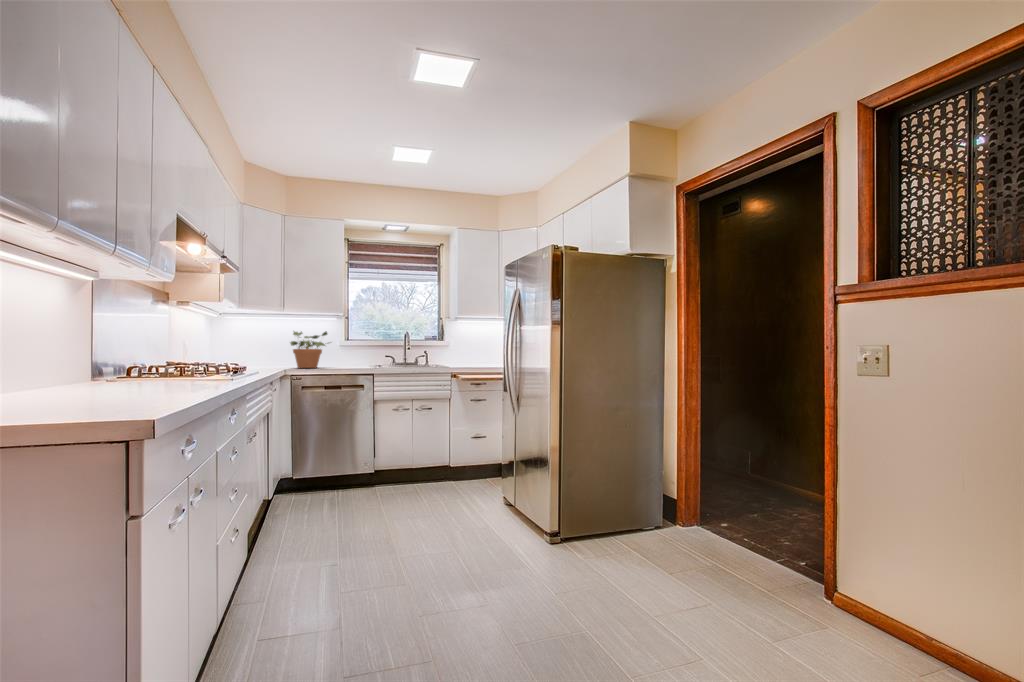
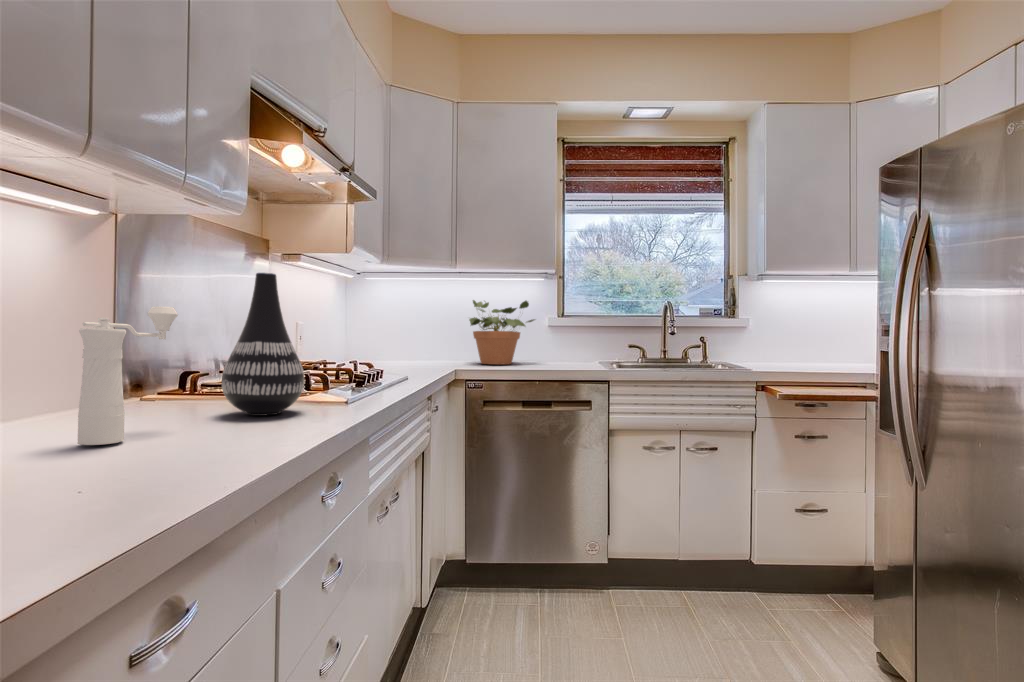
vase: none [216,322,250,377] -> present [222,273,304,416]
pepper mill: none [191,335,213,380] -> present [77,307,178,445]

